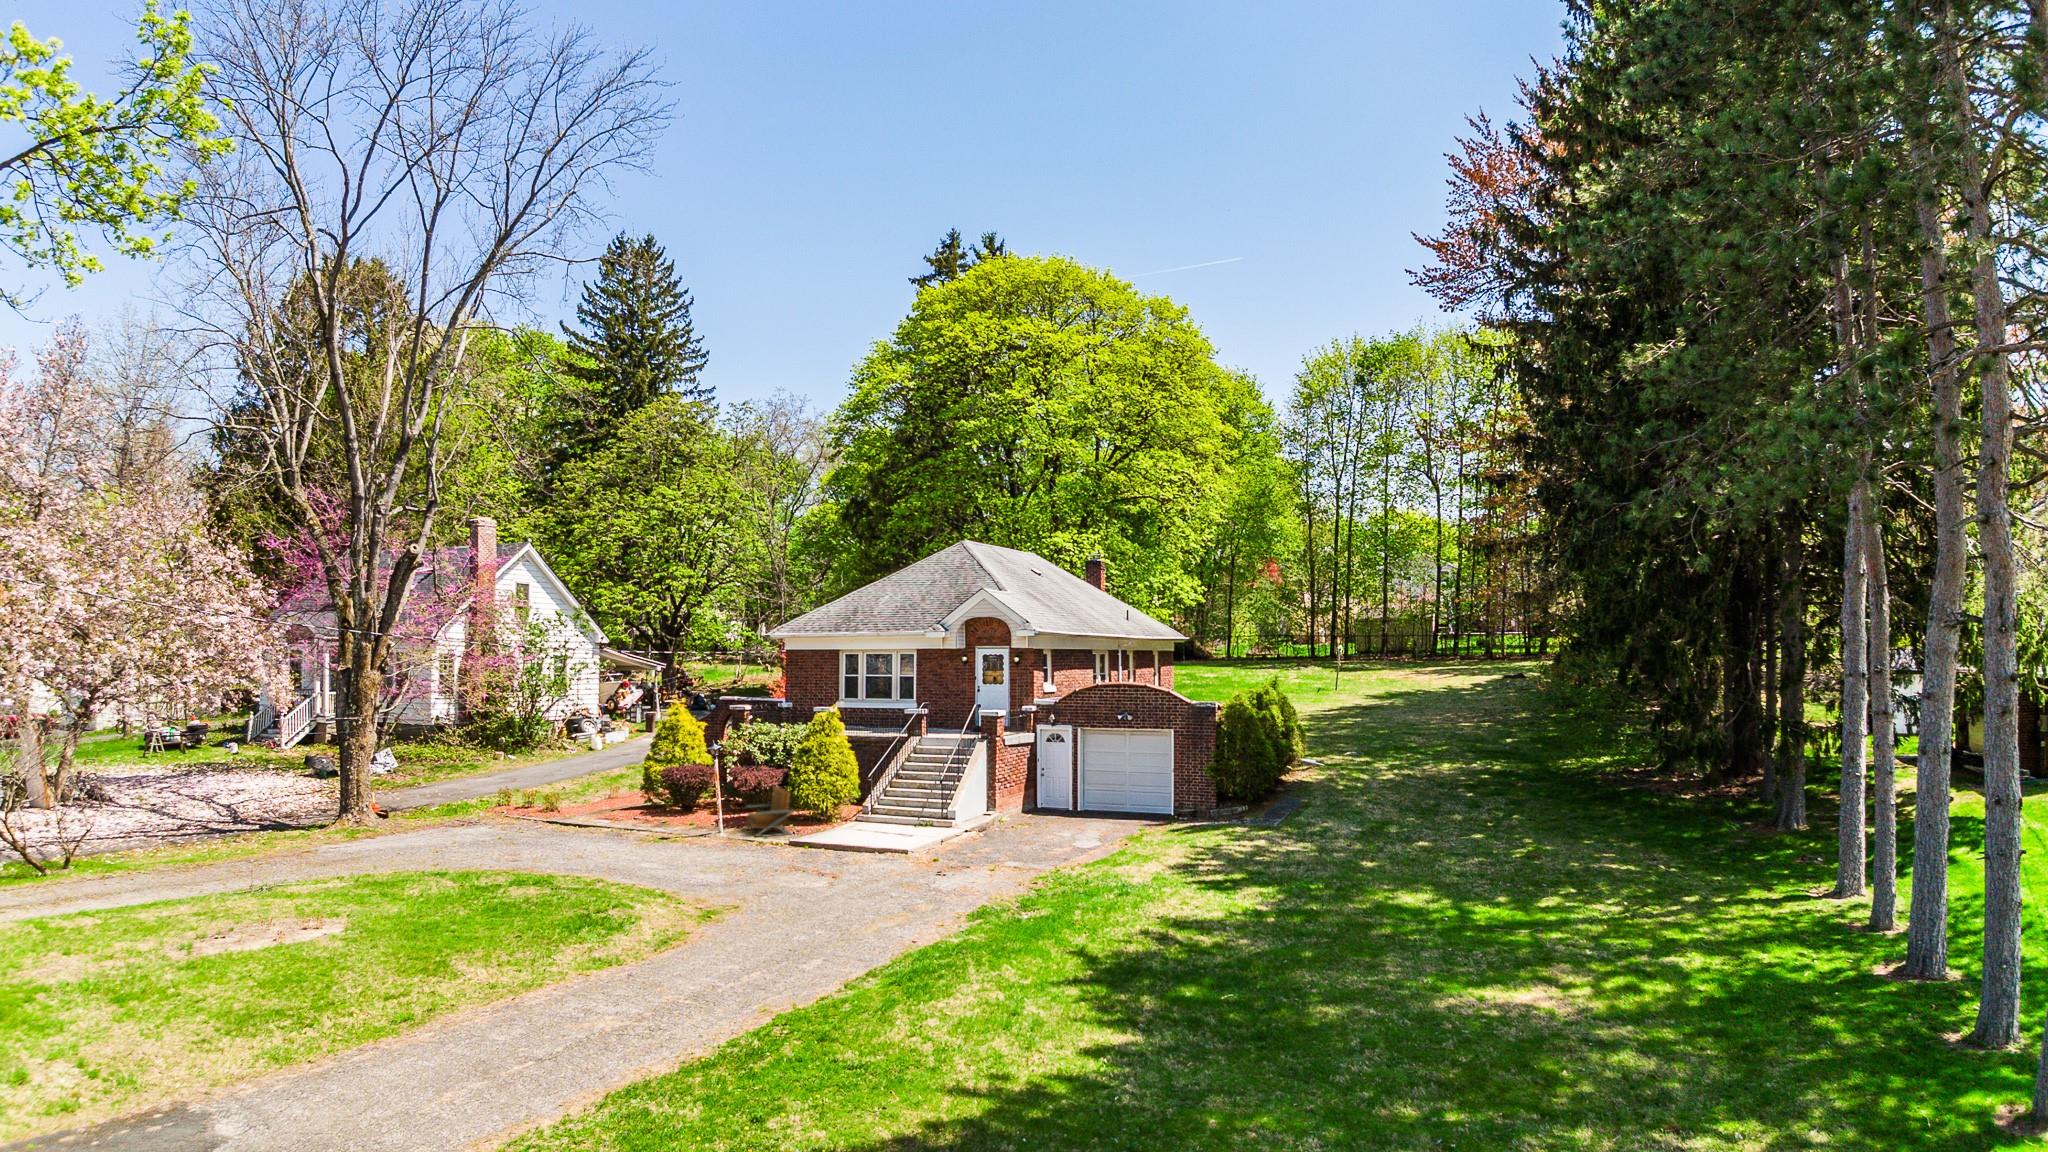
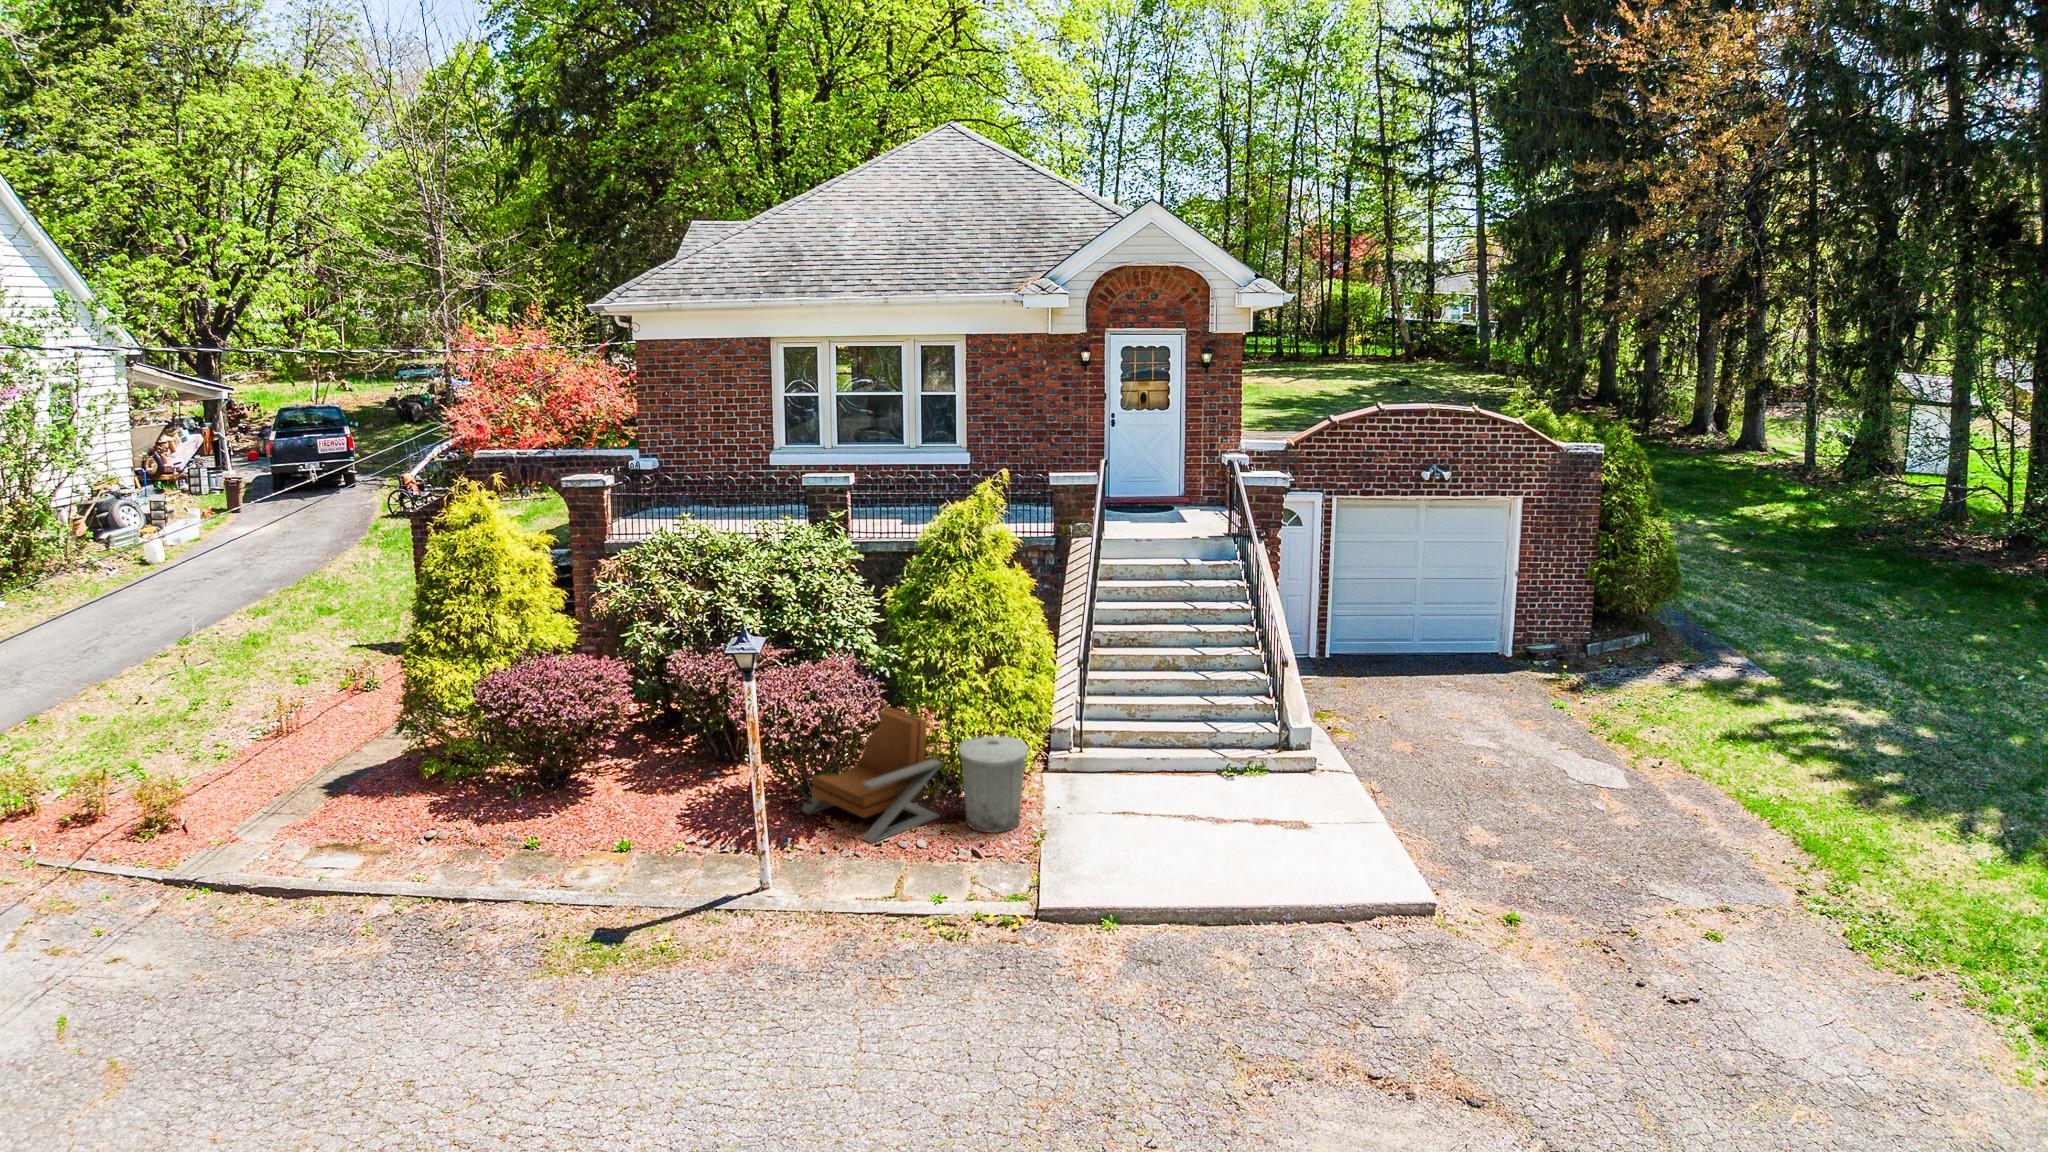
trash can: none [796,801,825,839] -> present [959,736,1028,833]

